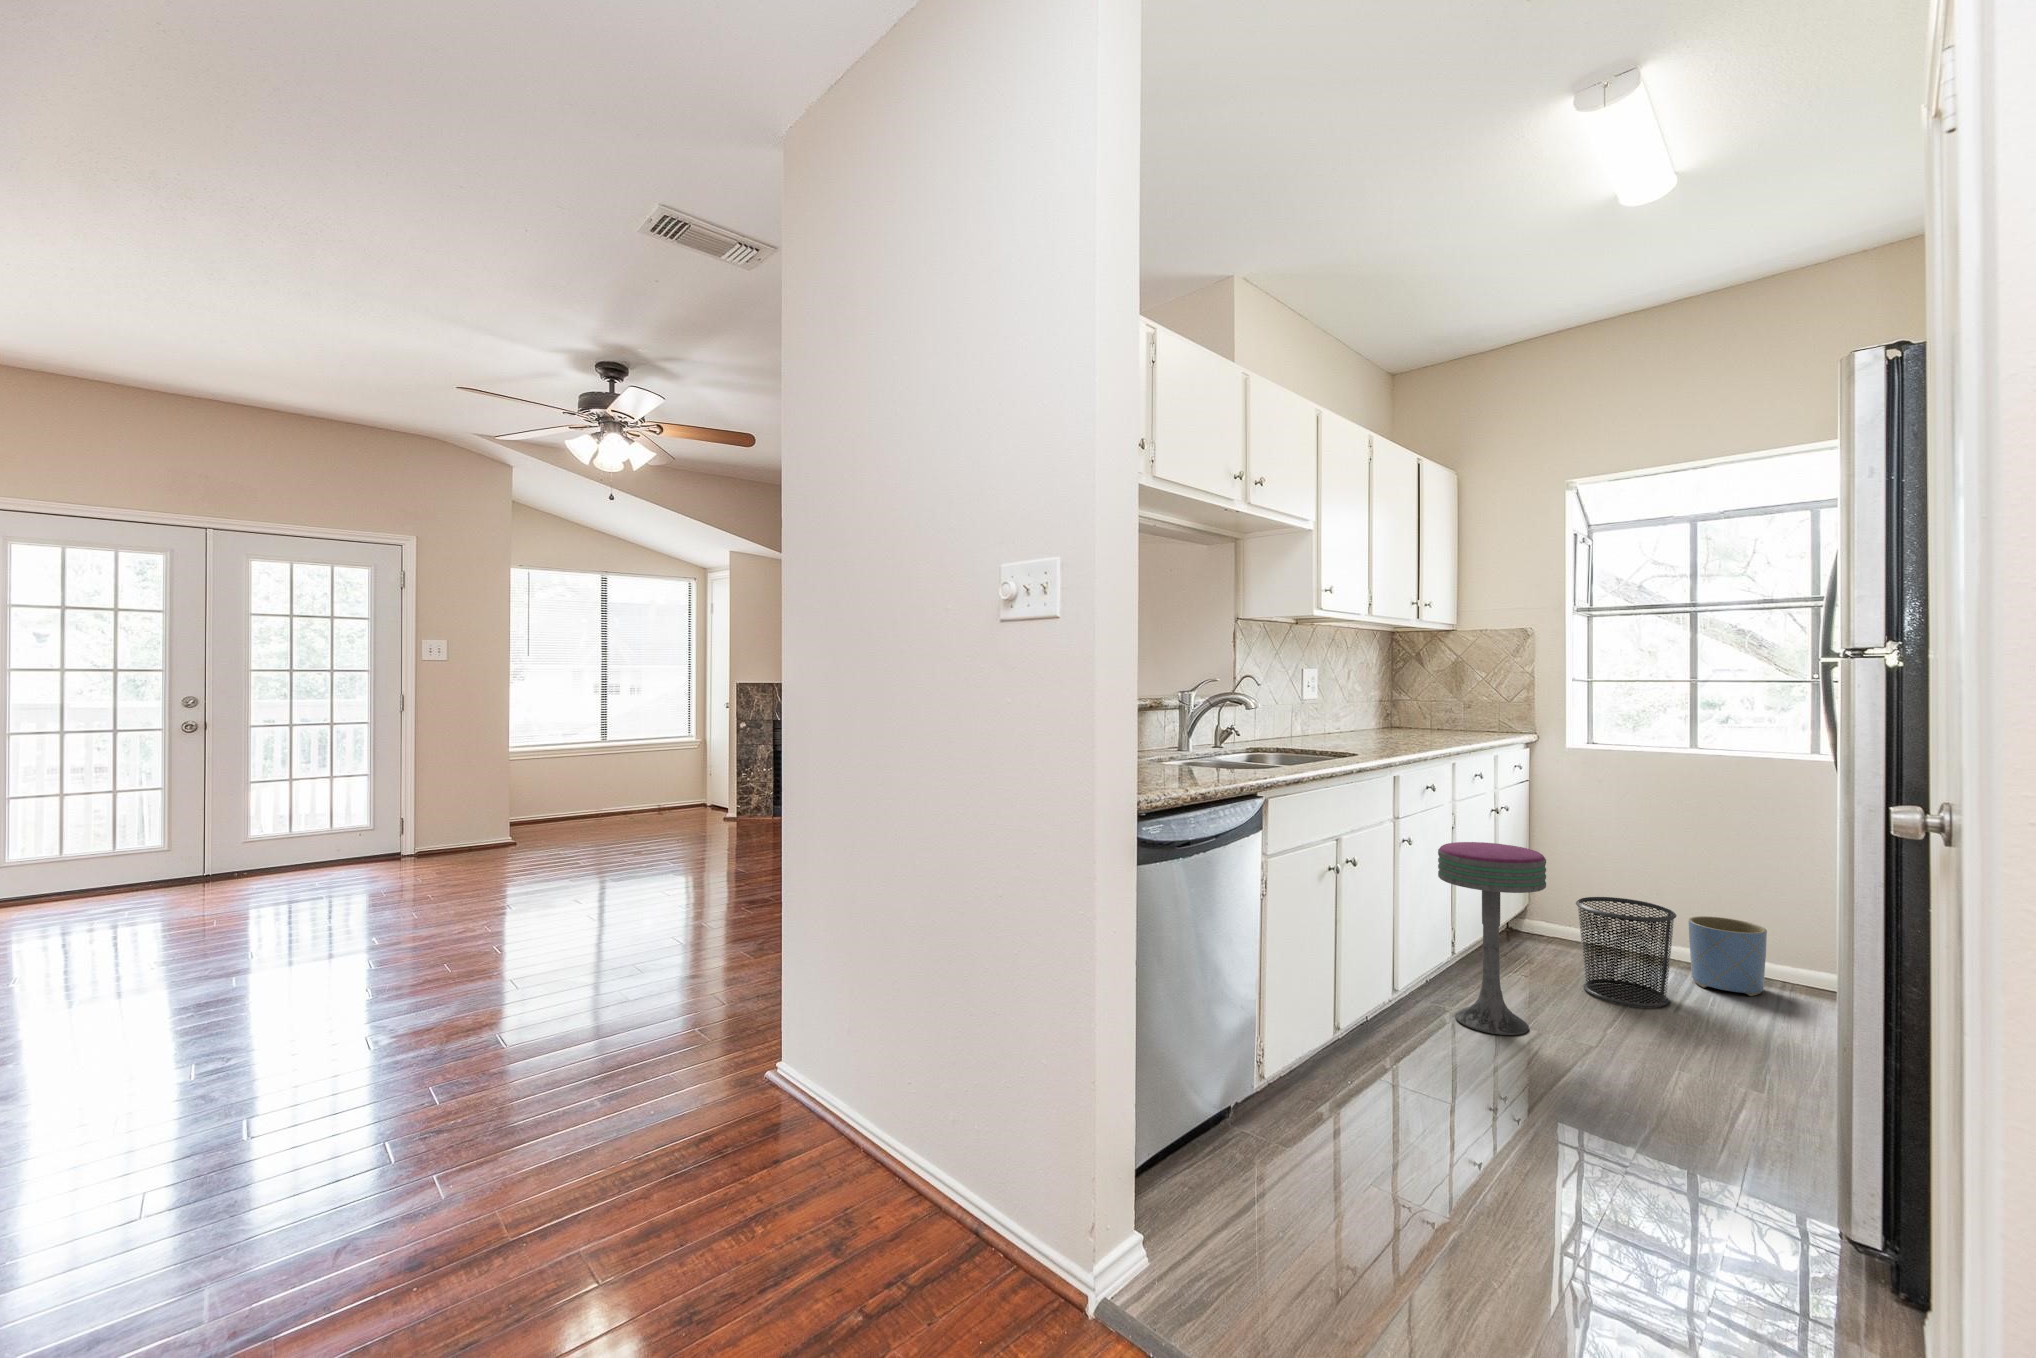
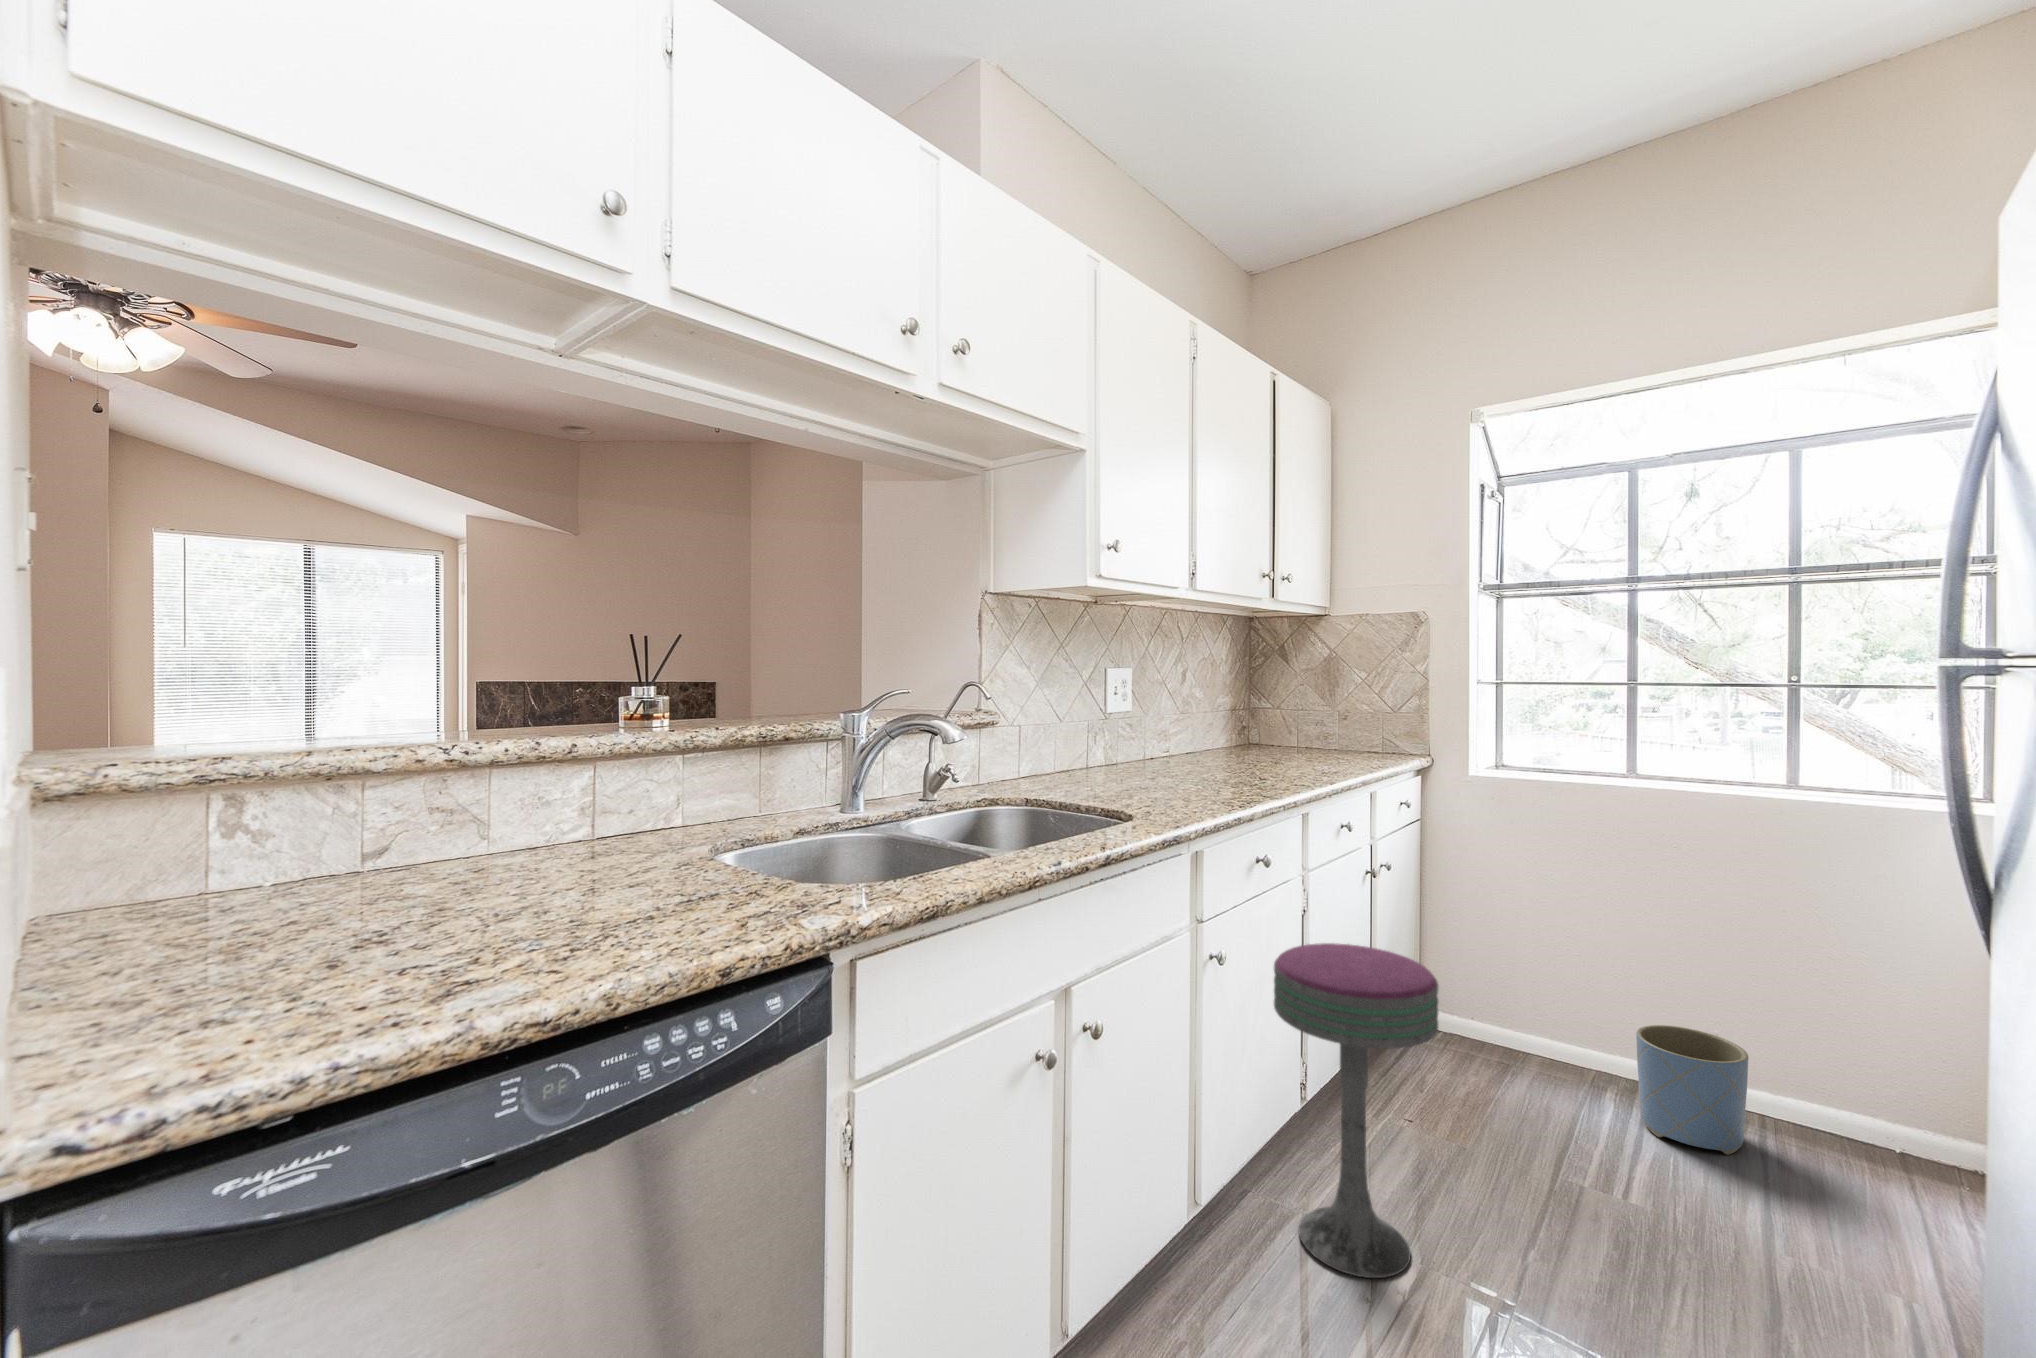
waste bin: present [1576,897,1677,1007] -> none [1482,1005,1628,1189]

